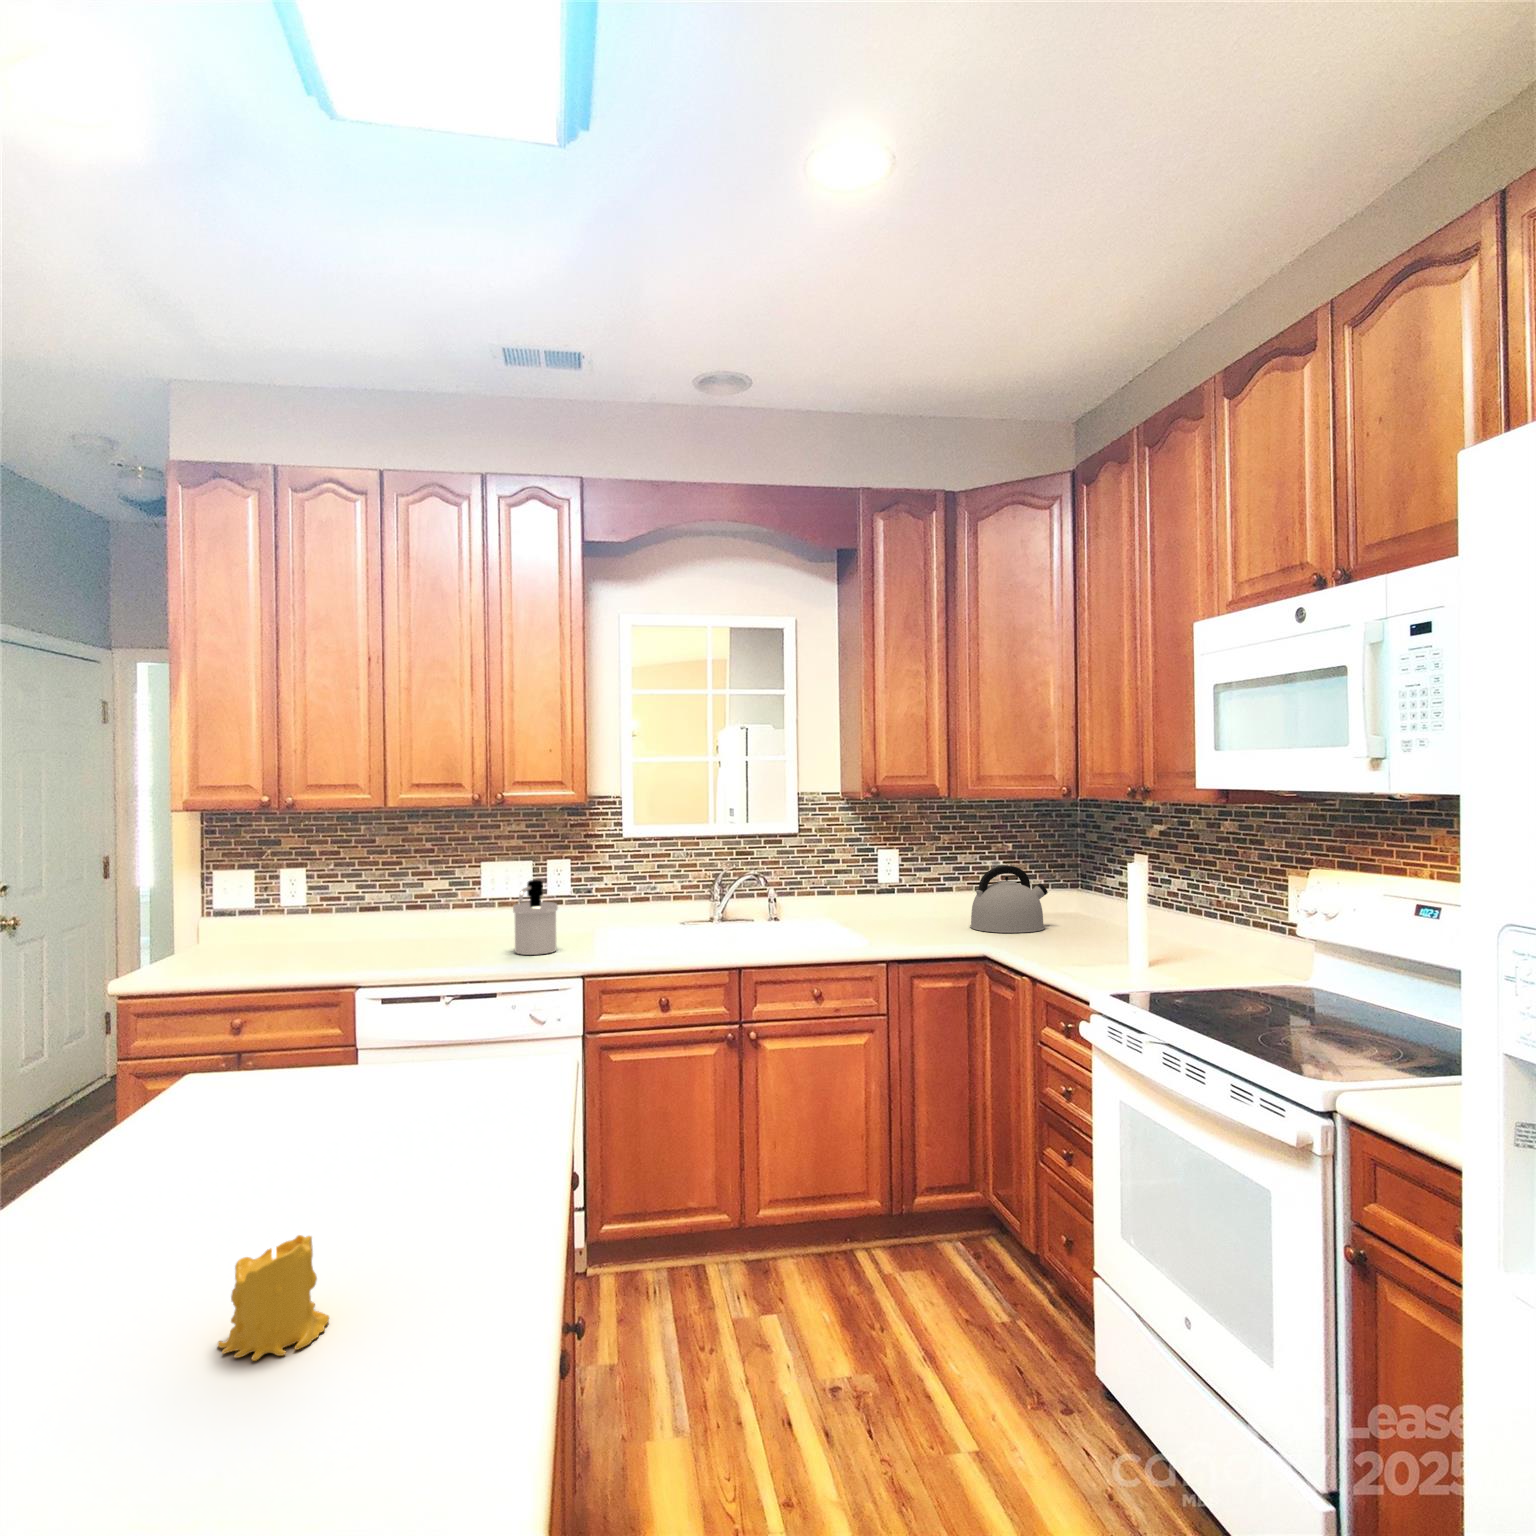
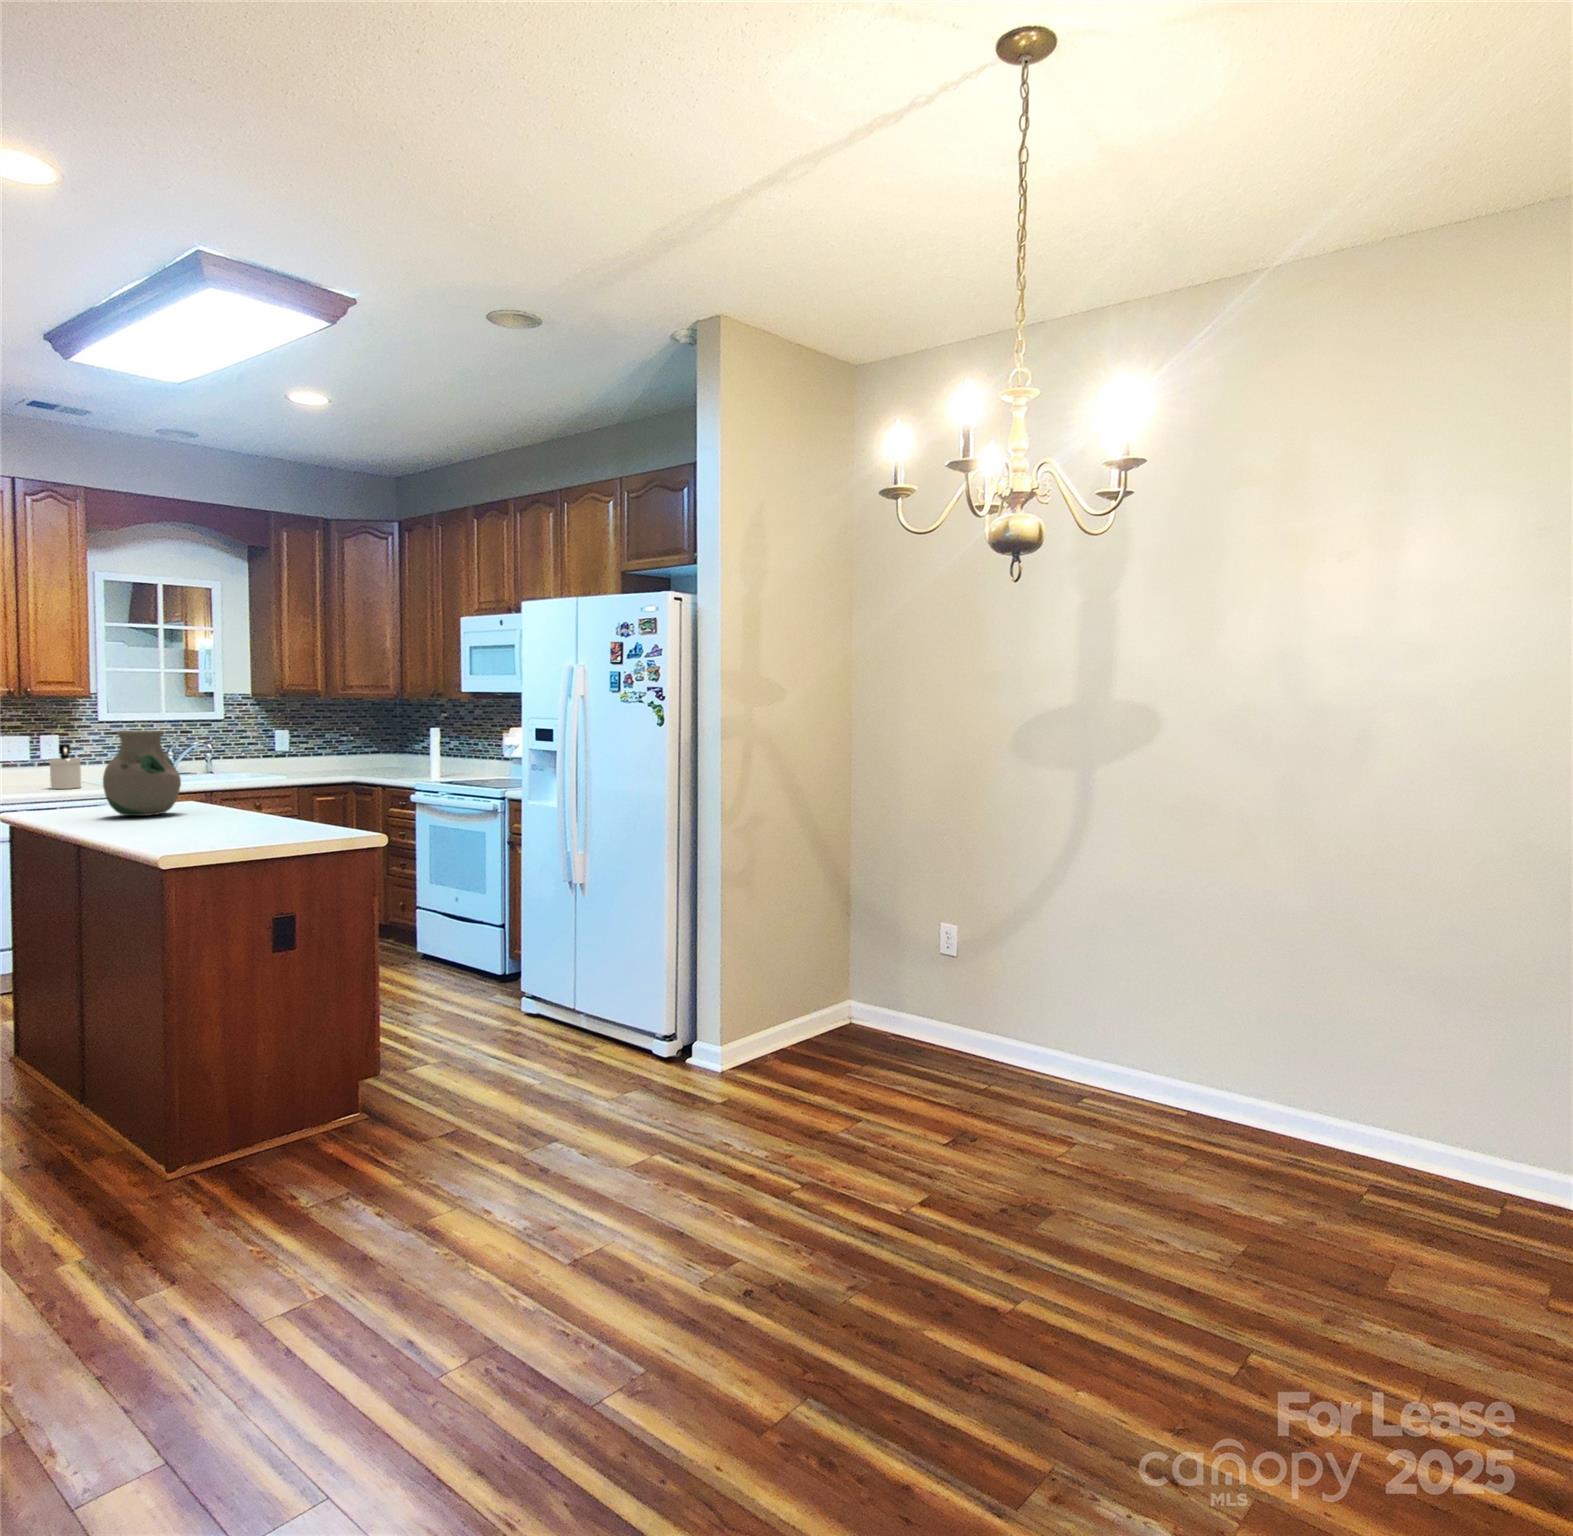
kettle: present [970,866,1048,933] -> none [339,737,384,773]
vase: none [250,913,436,1152] -> present [103,730,181,816]
candle: present [218,1235,329,1361] -> none [205,798,236,824]

